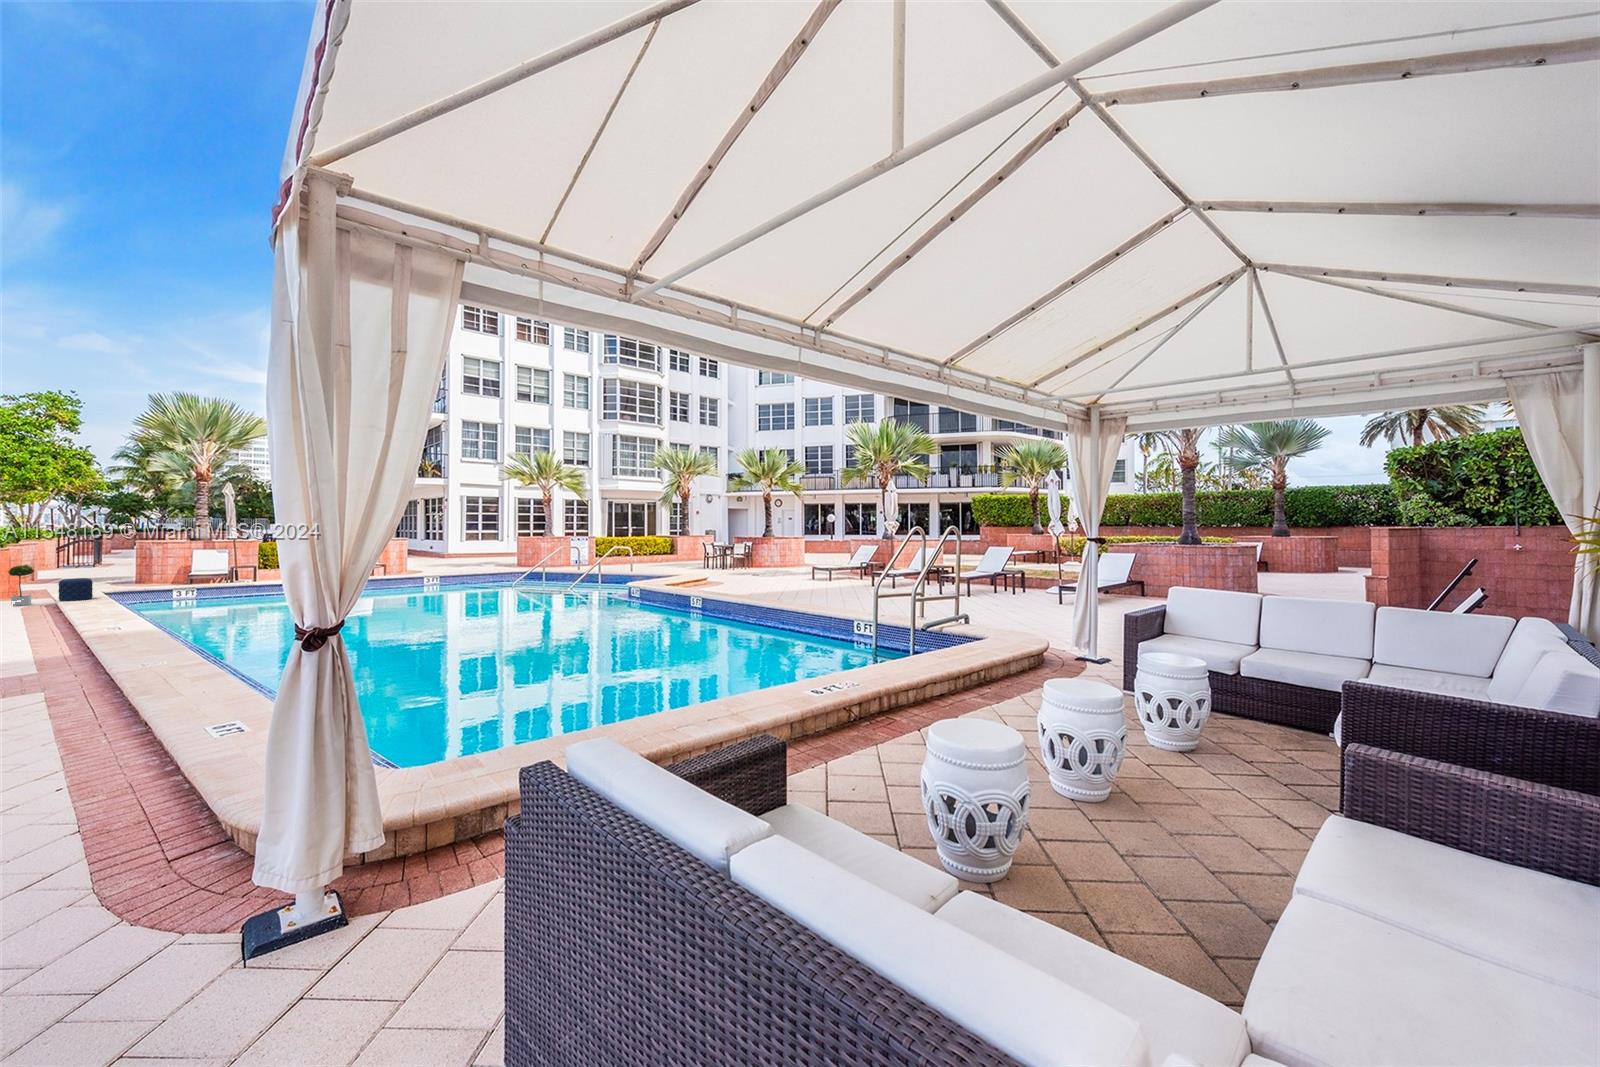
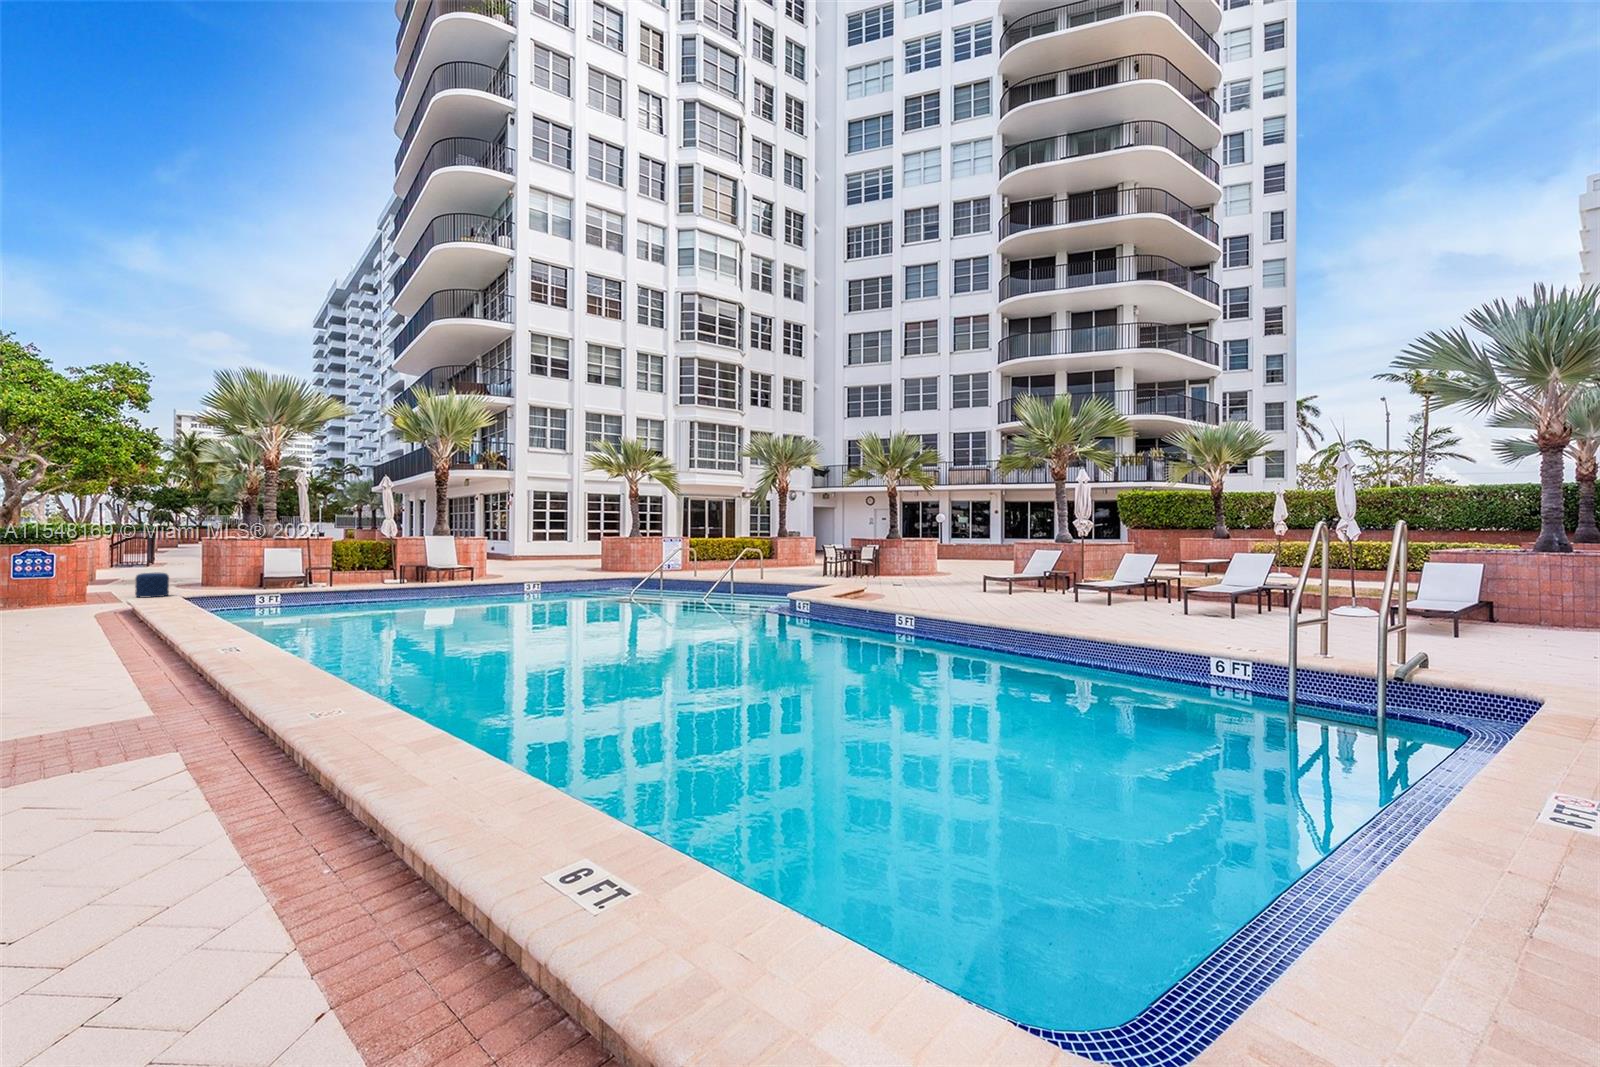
potted tree: present [8,564,34,606] -> none [88,555,114,602]

